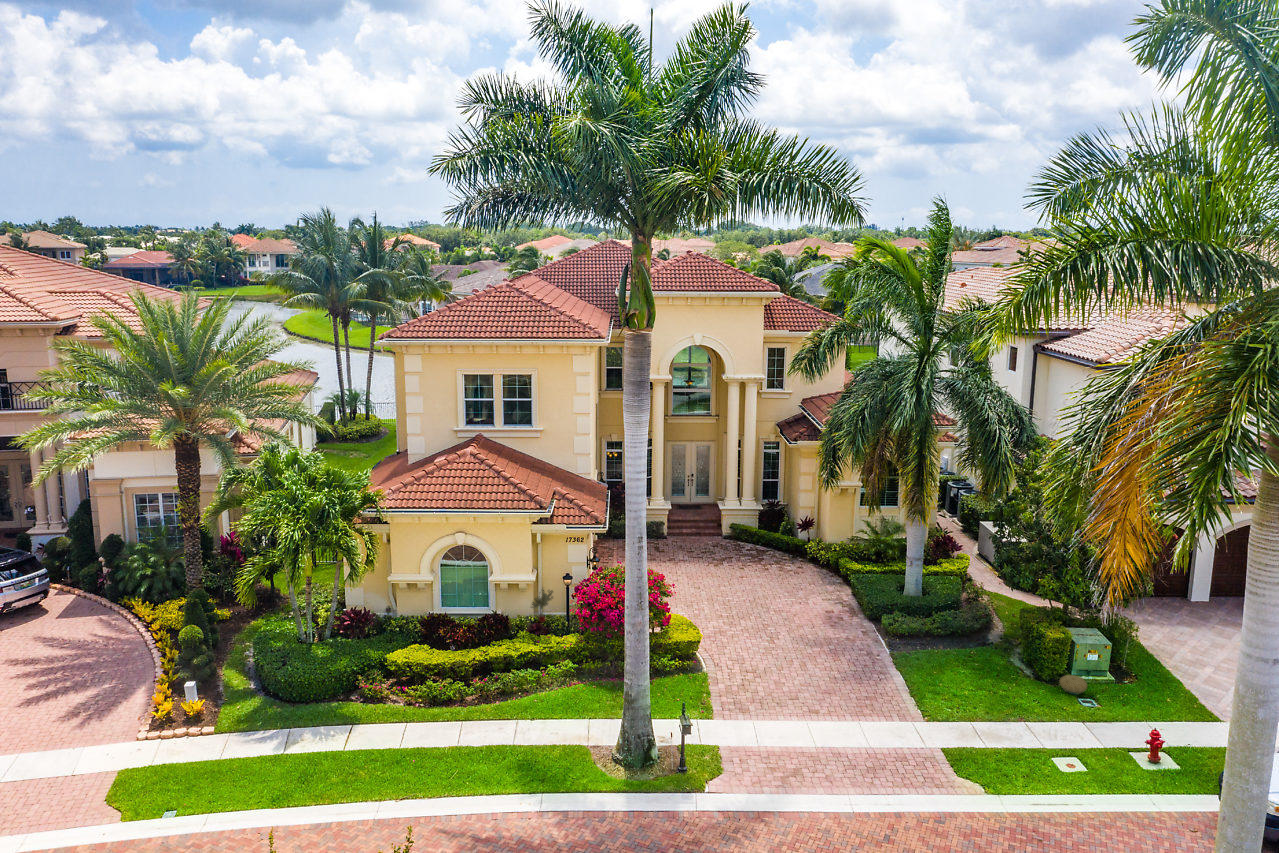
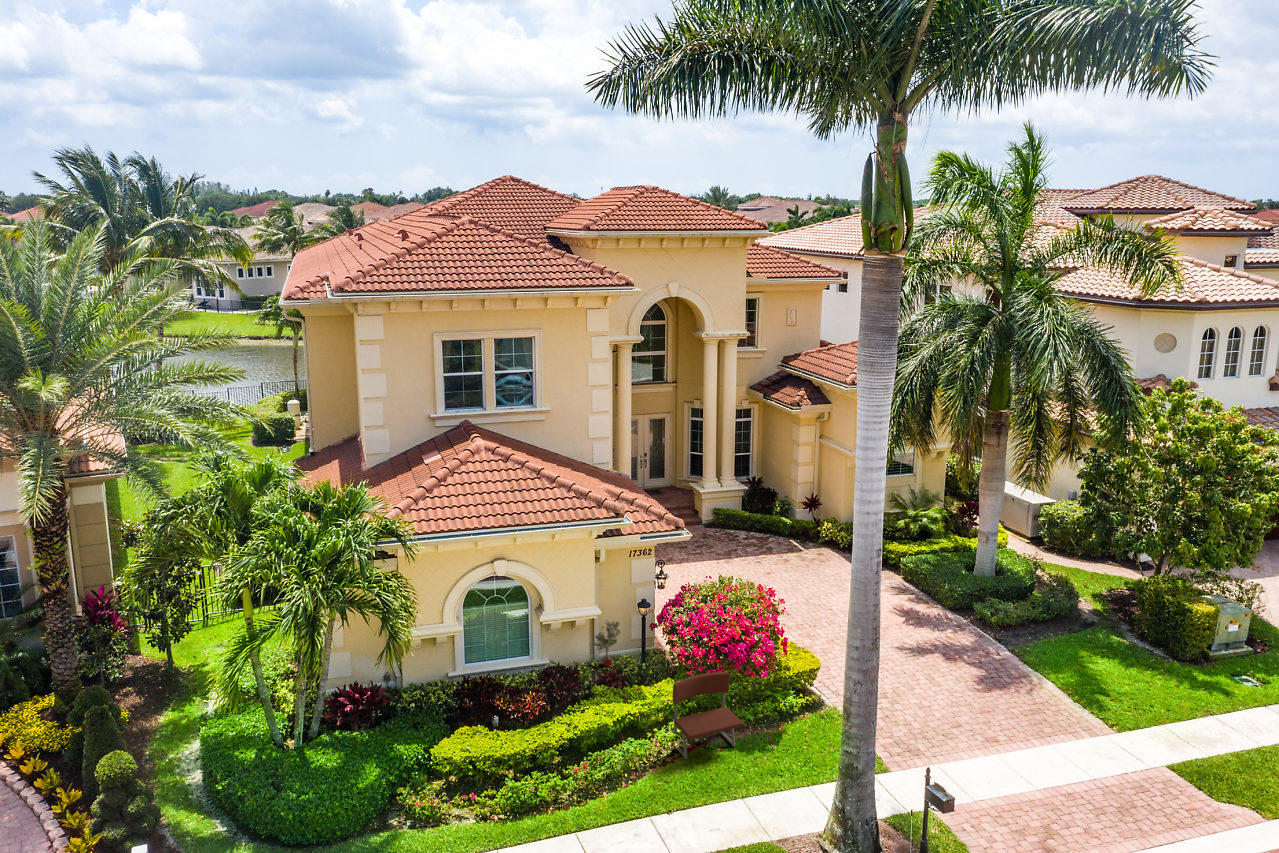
bench: none [563,630,611,689] -> present [673,672,743,759]
basket: present [1060,675,1087,695] -> none [1200,652,1233,674]

